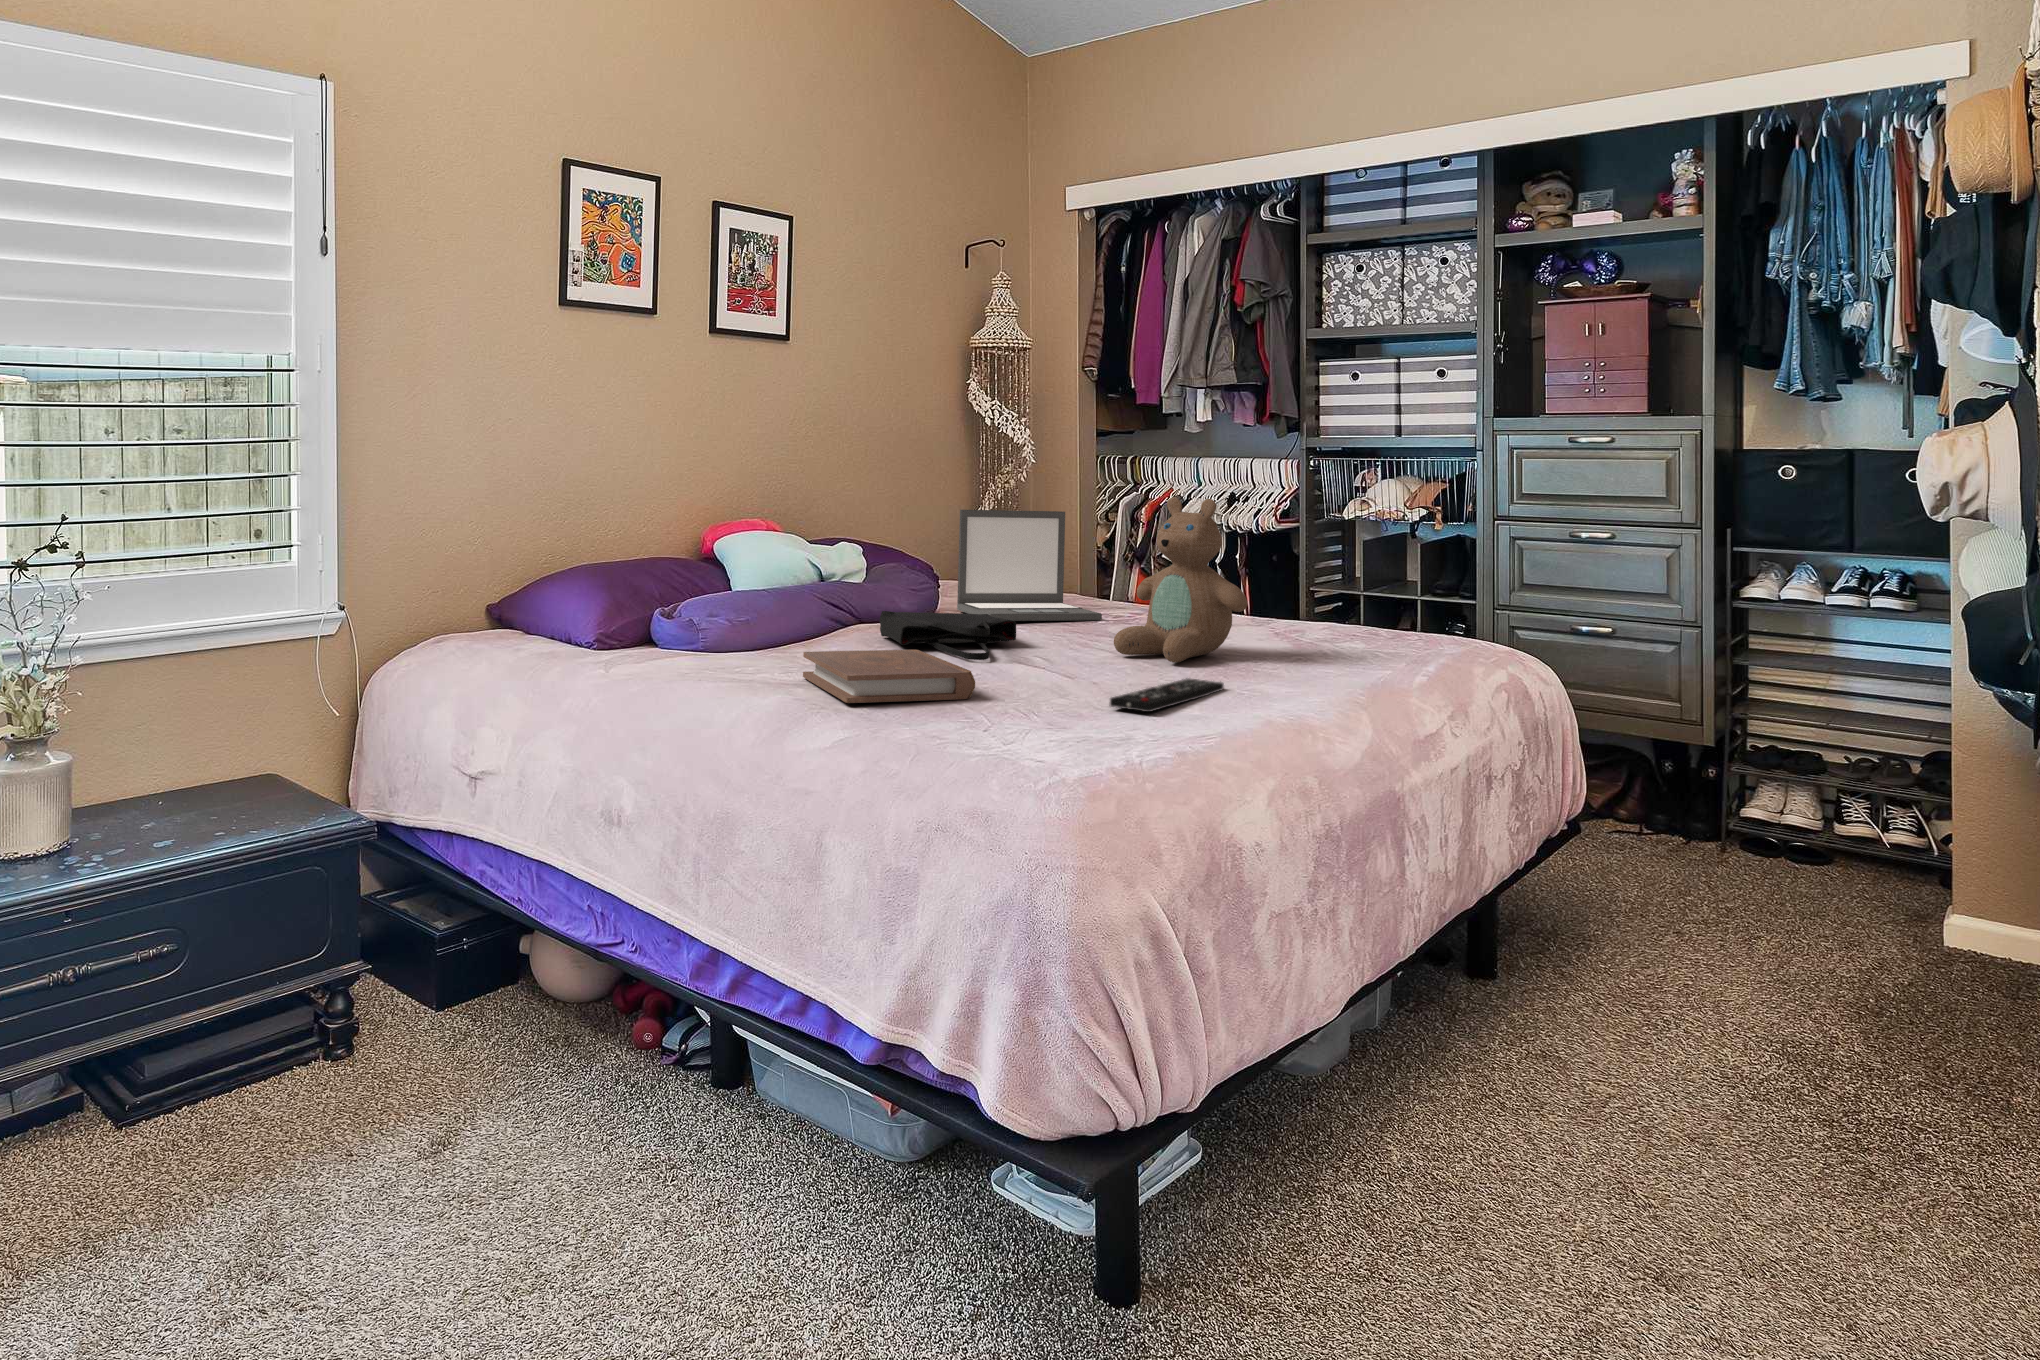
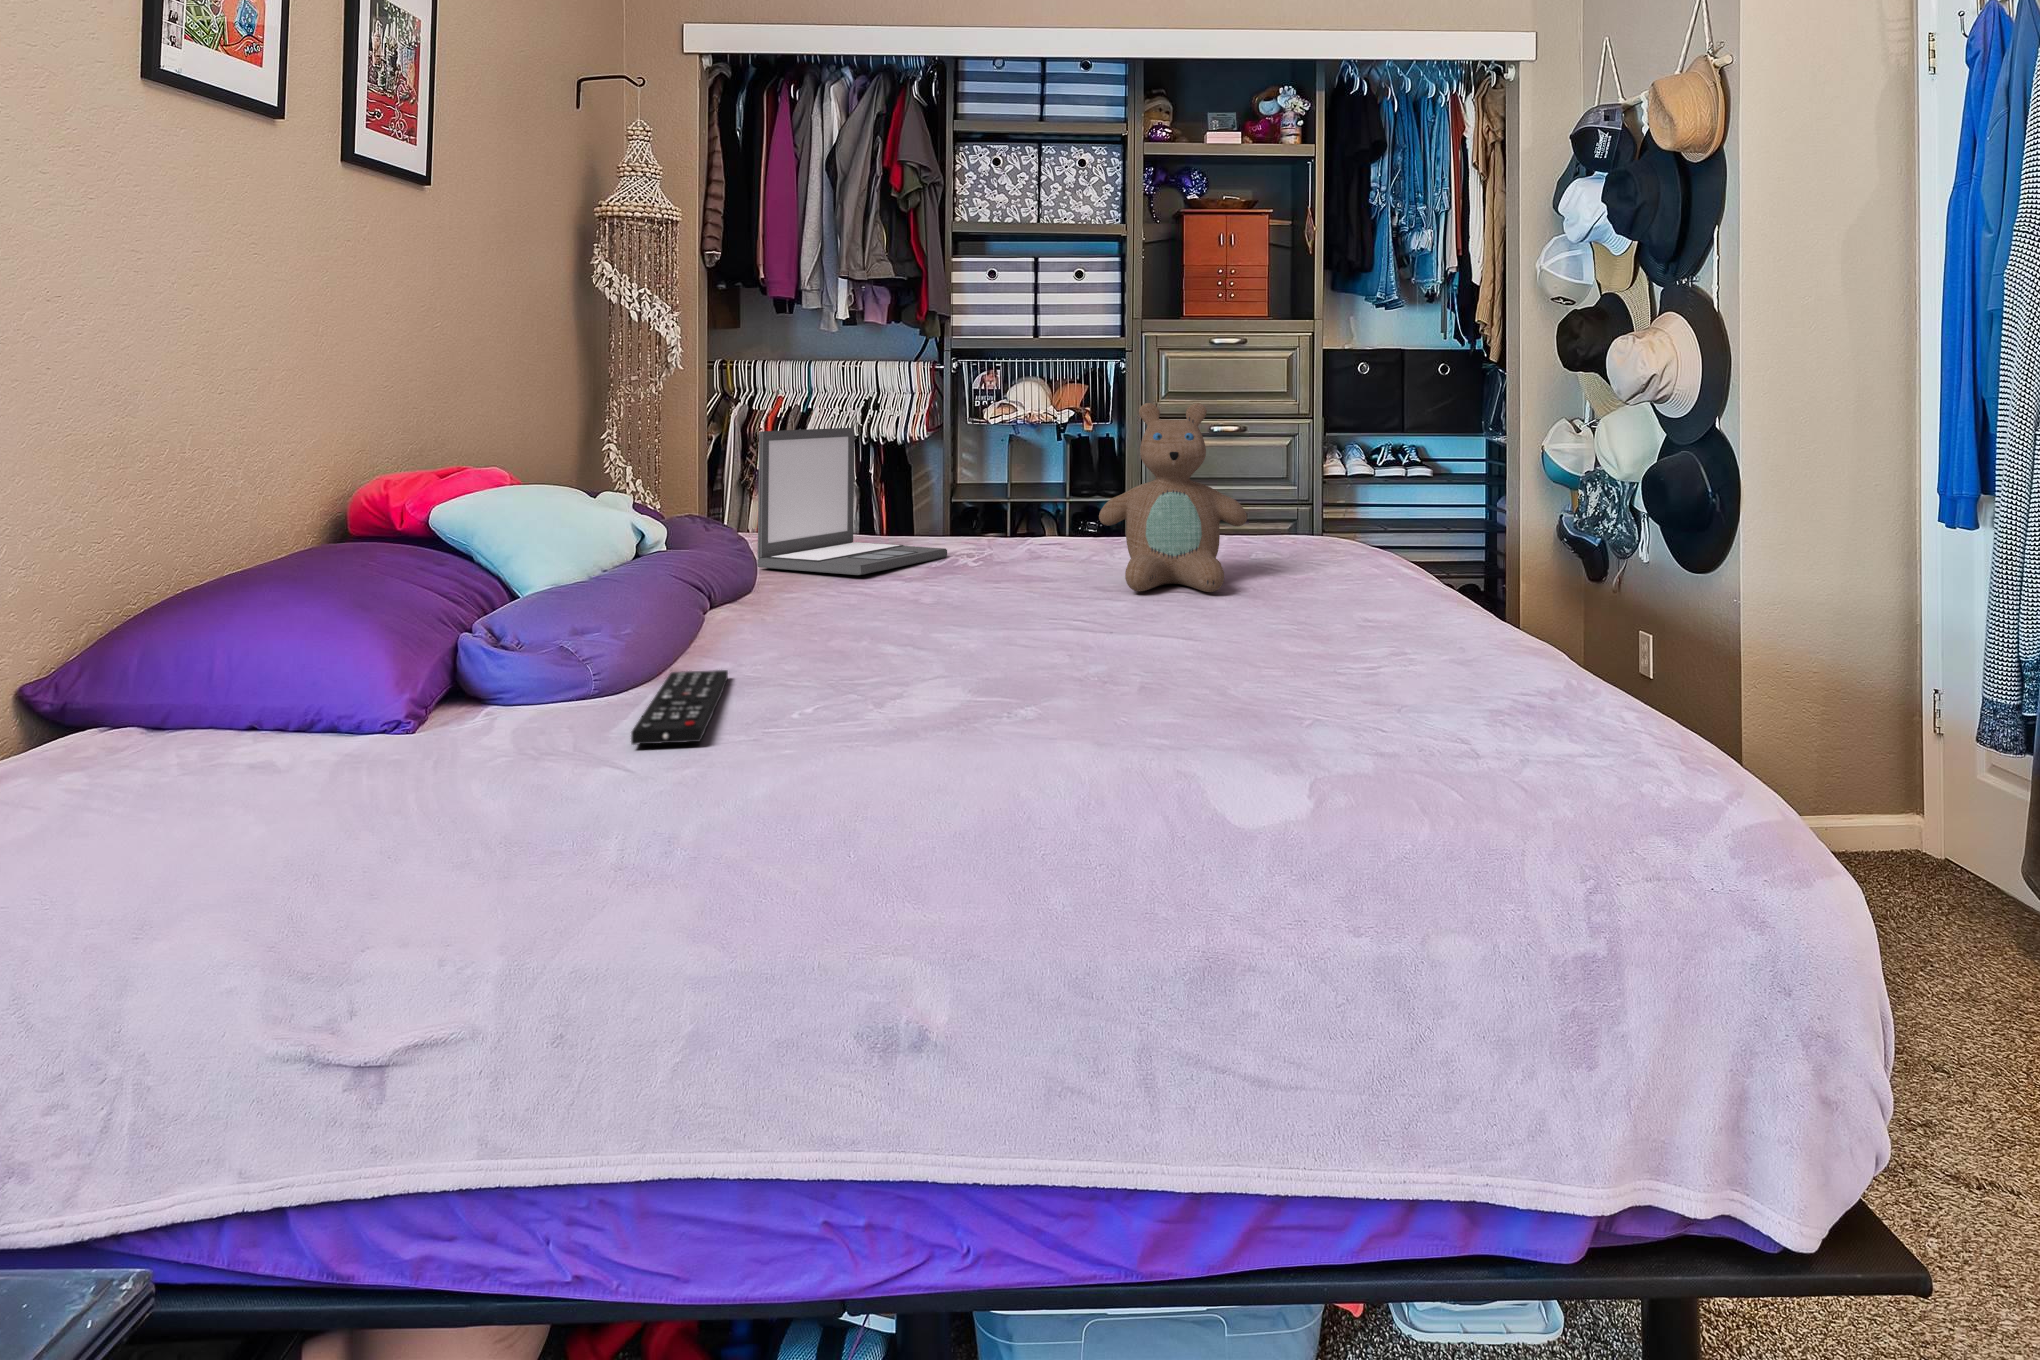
tote bag: present [880,611,1016,660] -> none [810,566,1049,626]
book: present [803,650,975,703] -> none [956,623,1225,712]
remote control: present [1110,678,1224,712] -> present [631,670,728,745]

